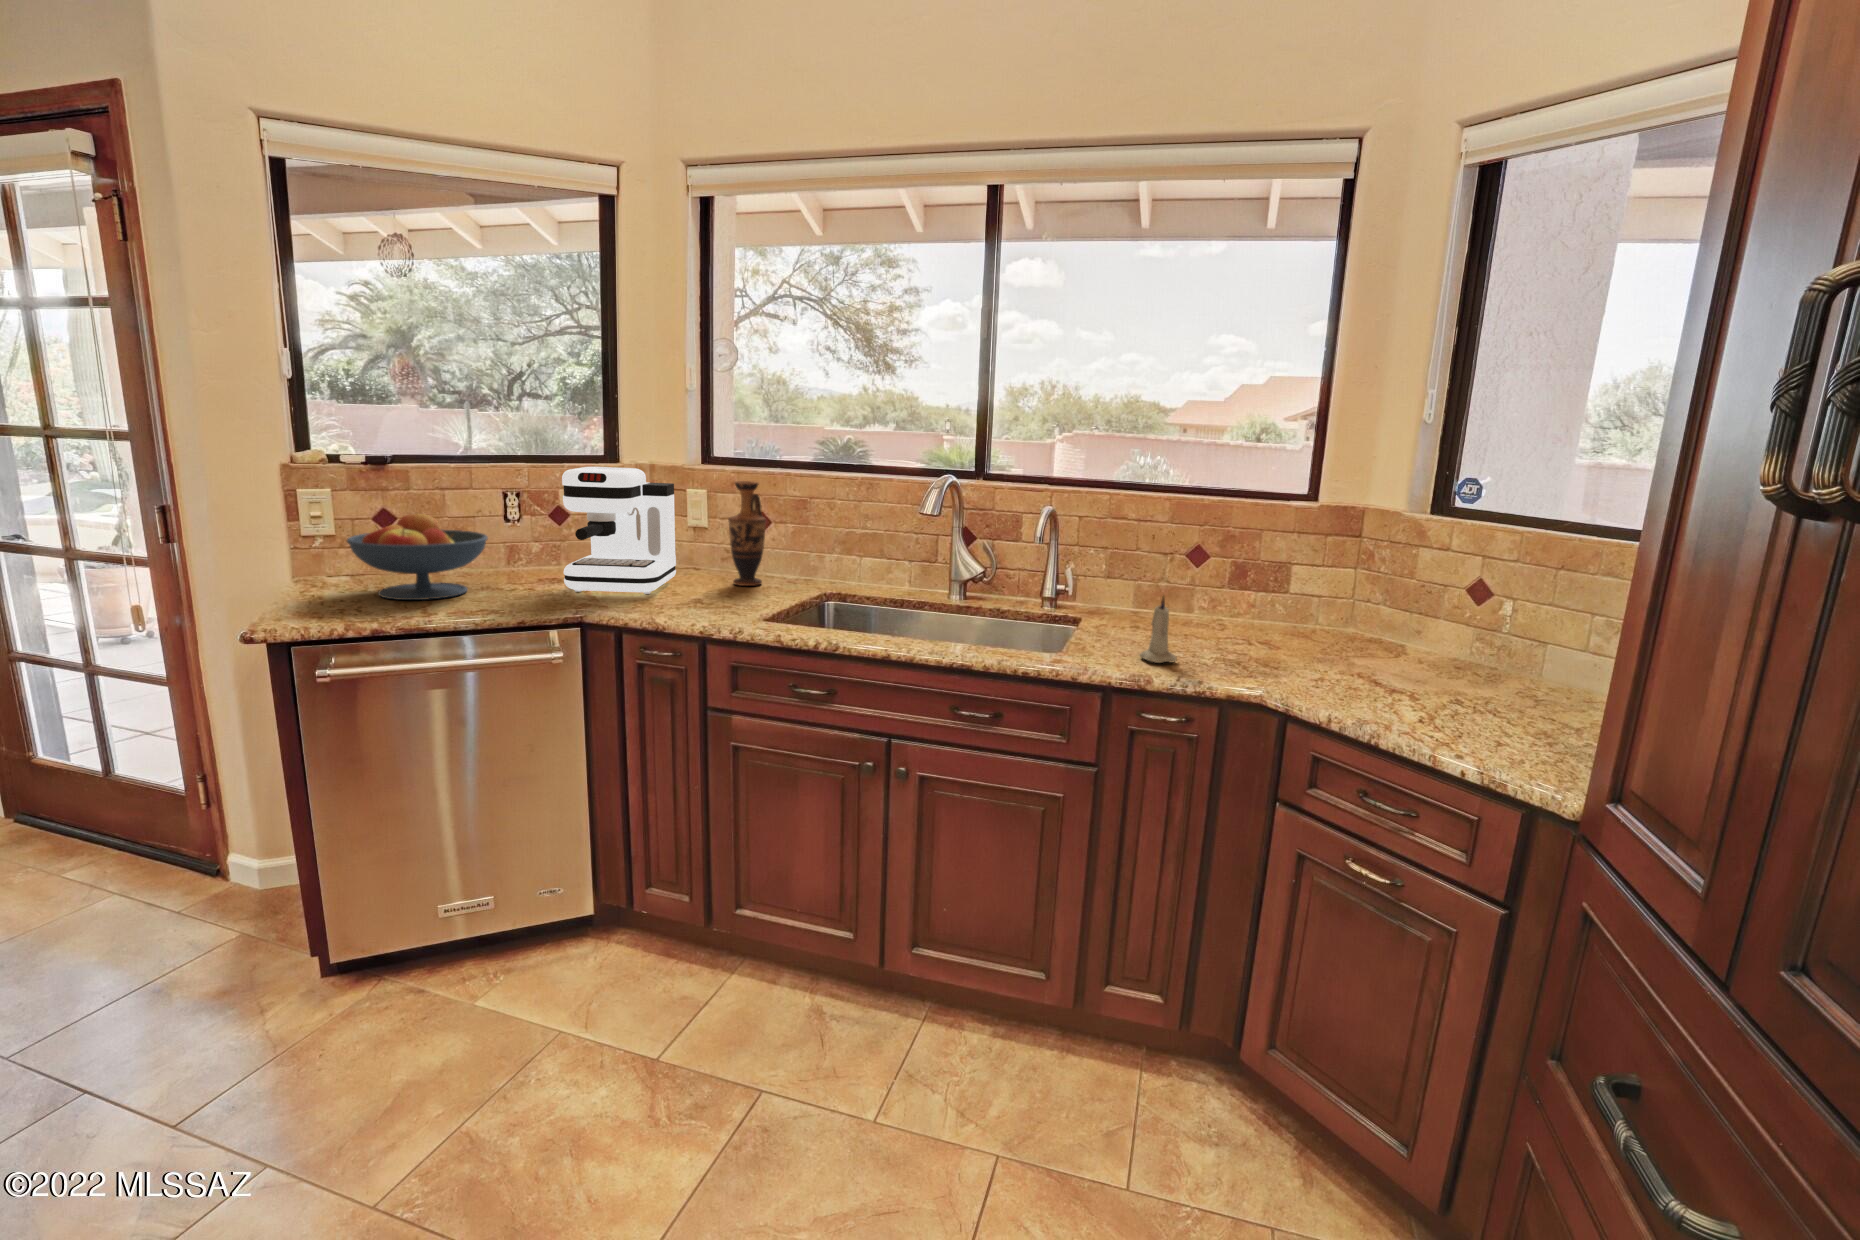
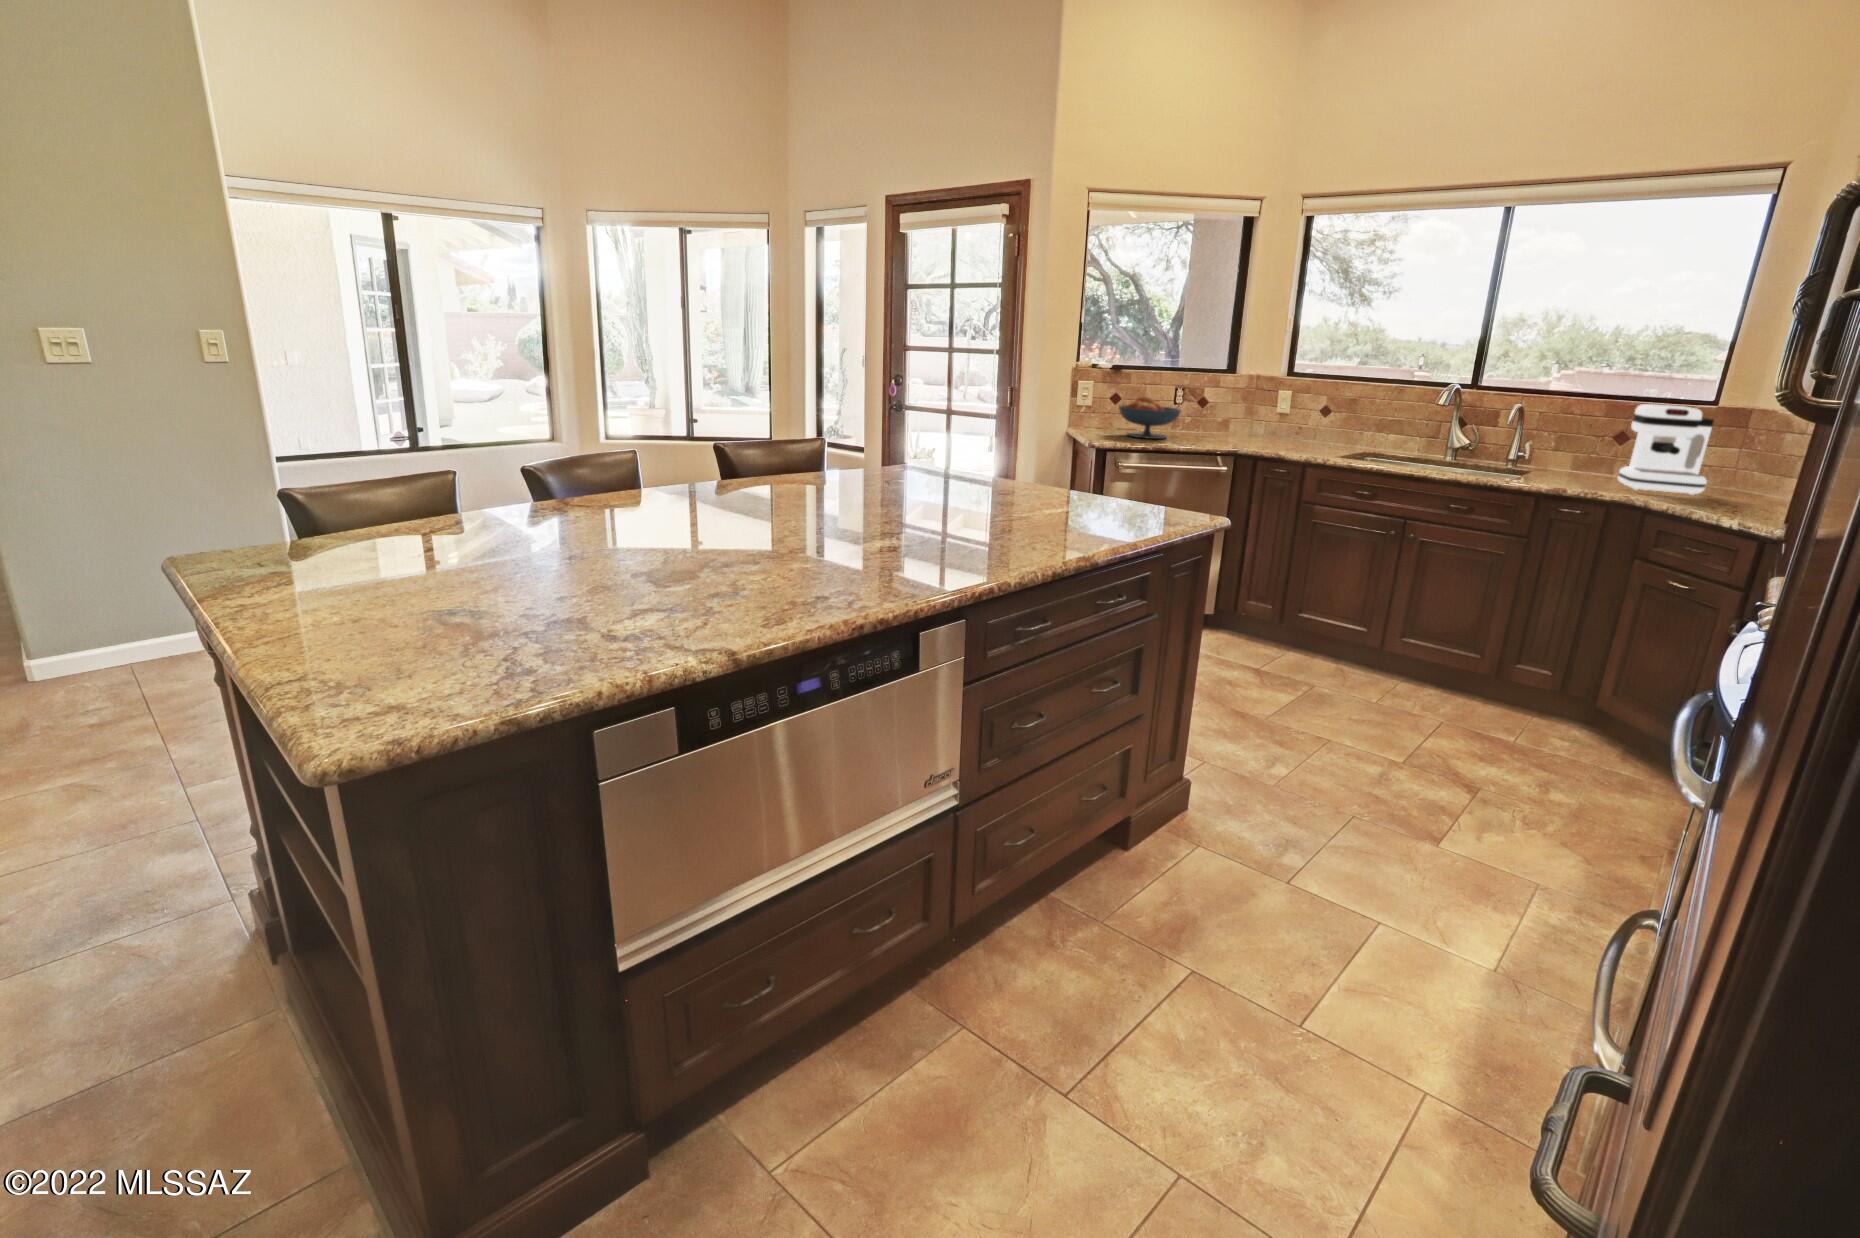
coffee maker: present [562,467,676,594] -> present [1618,404,1714,495]
vase: present [728,481,766,586] -> none [1304,385,1330,446]
candle: present [1140,596,1177,663] -> none [1564,448,1588,486]

